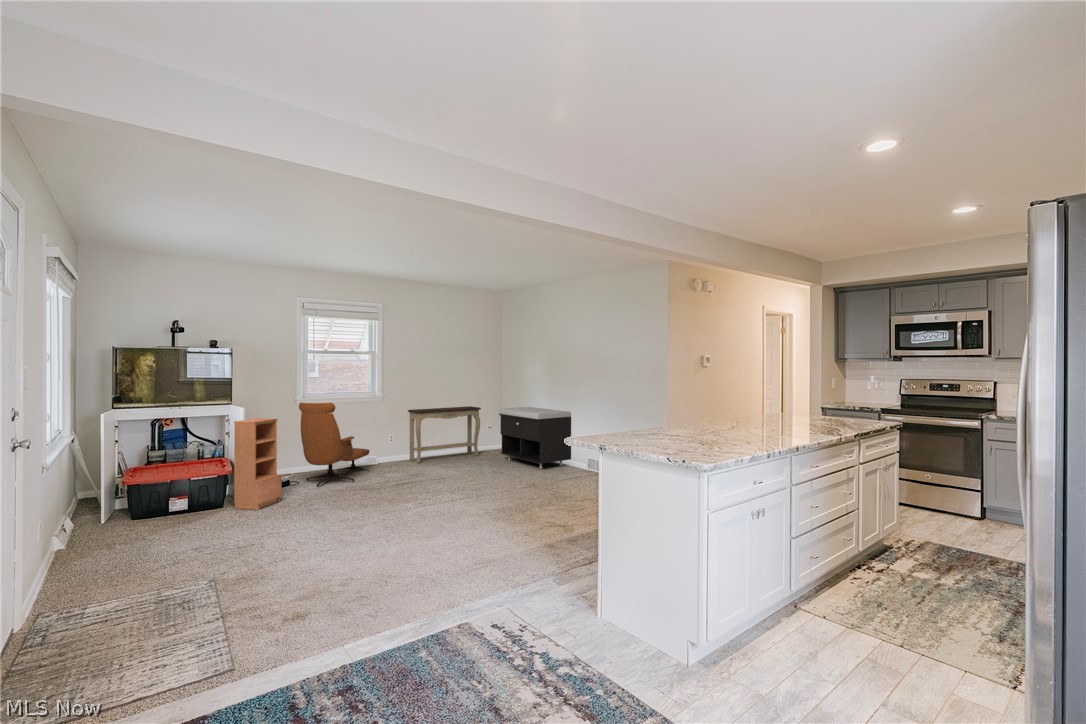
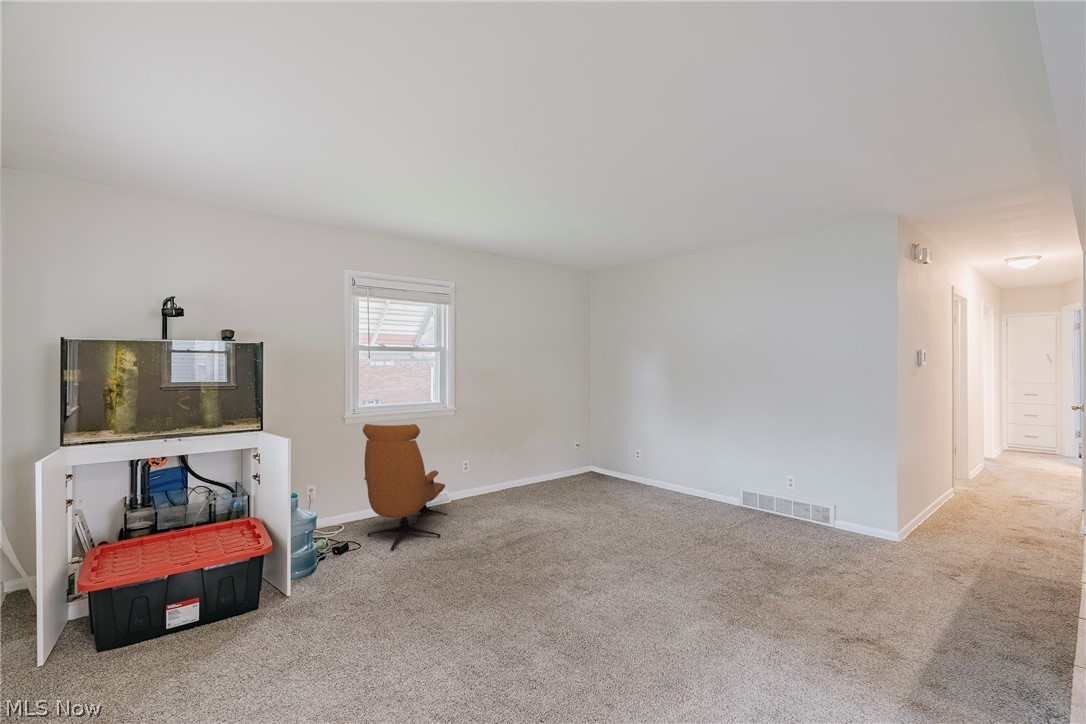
console table: present [408,406,481,463] -> none [485,419,573,498]
storage bench: present [499,407,571,468] -> none [604,419,709,505]
bookcase: present [234,418,282,510] -> none [278,454,352,612]

